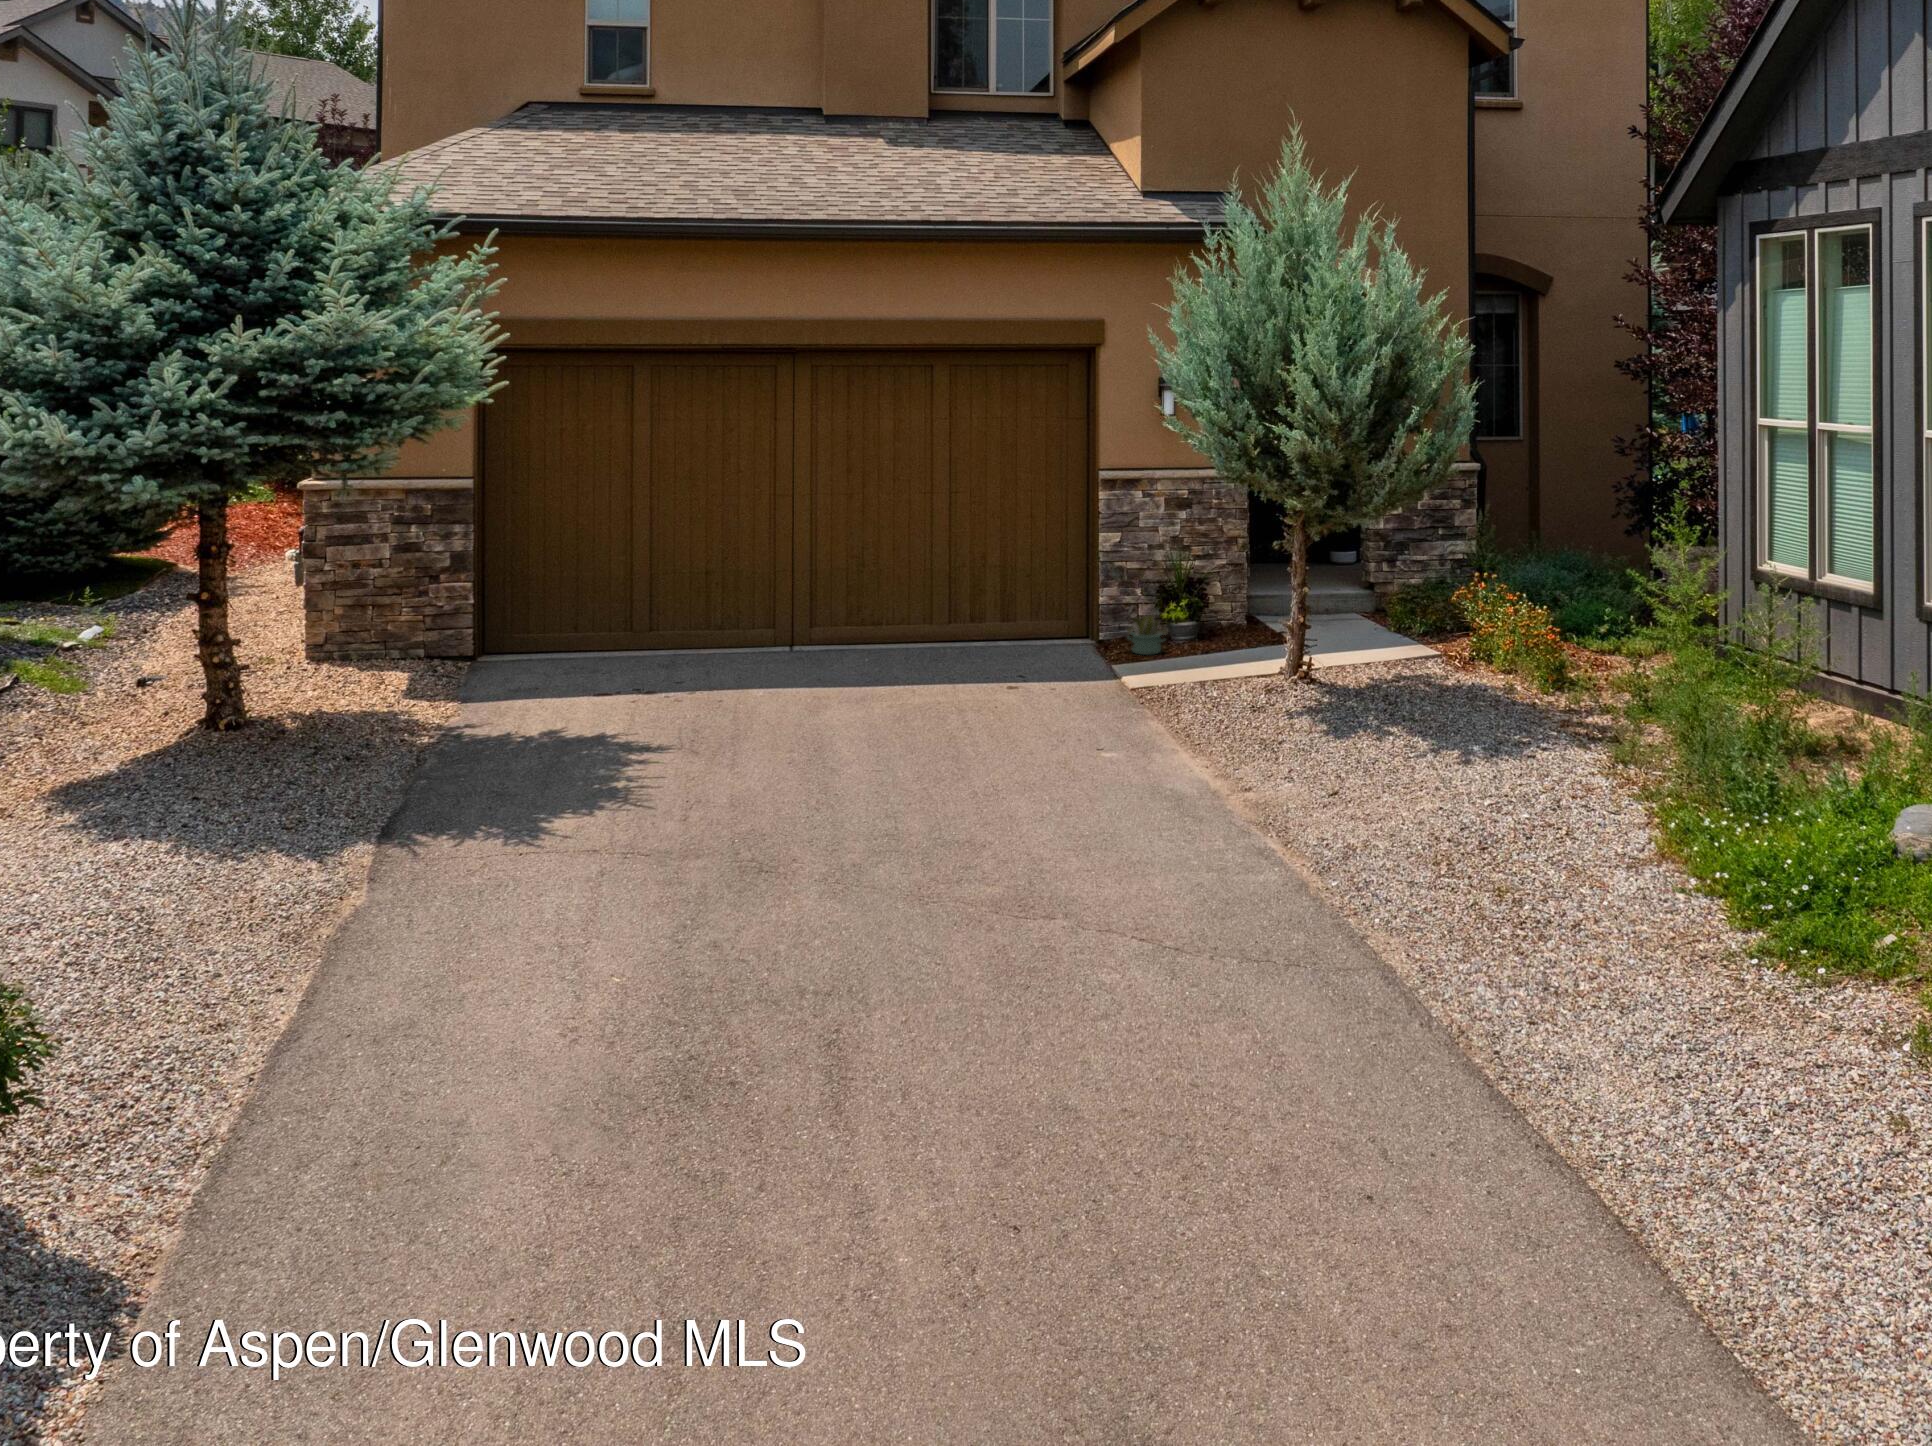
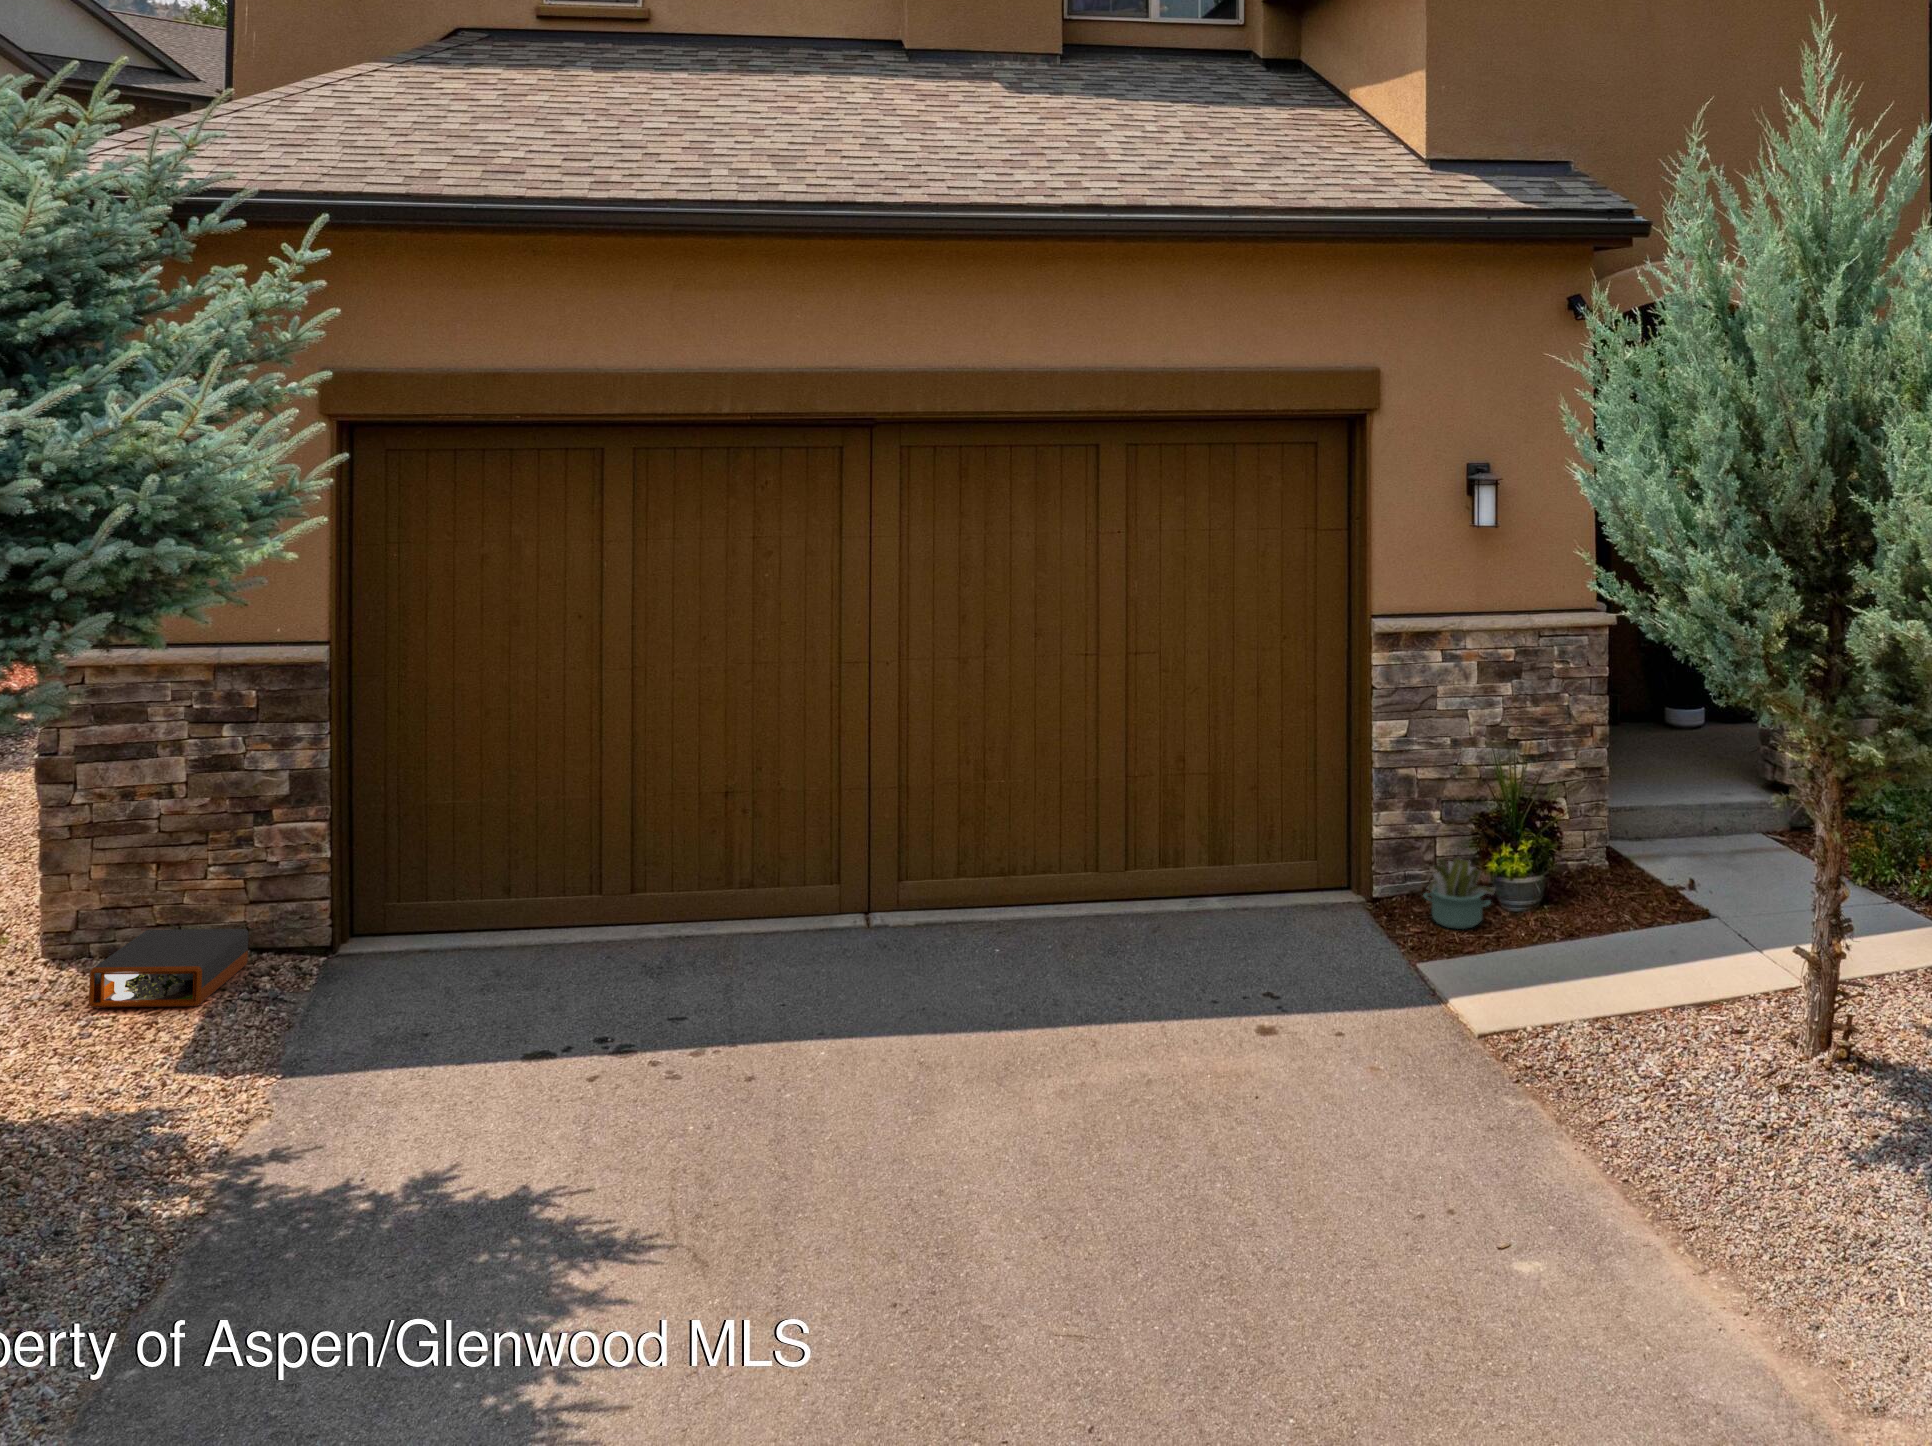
storage box: none [345,646,427,679] -> present [89,929,249,1008]

